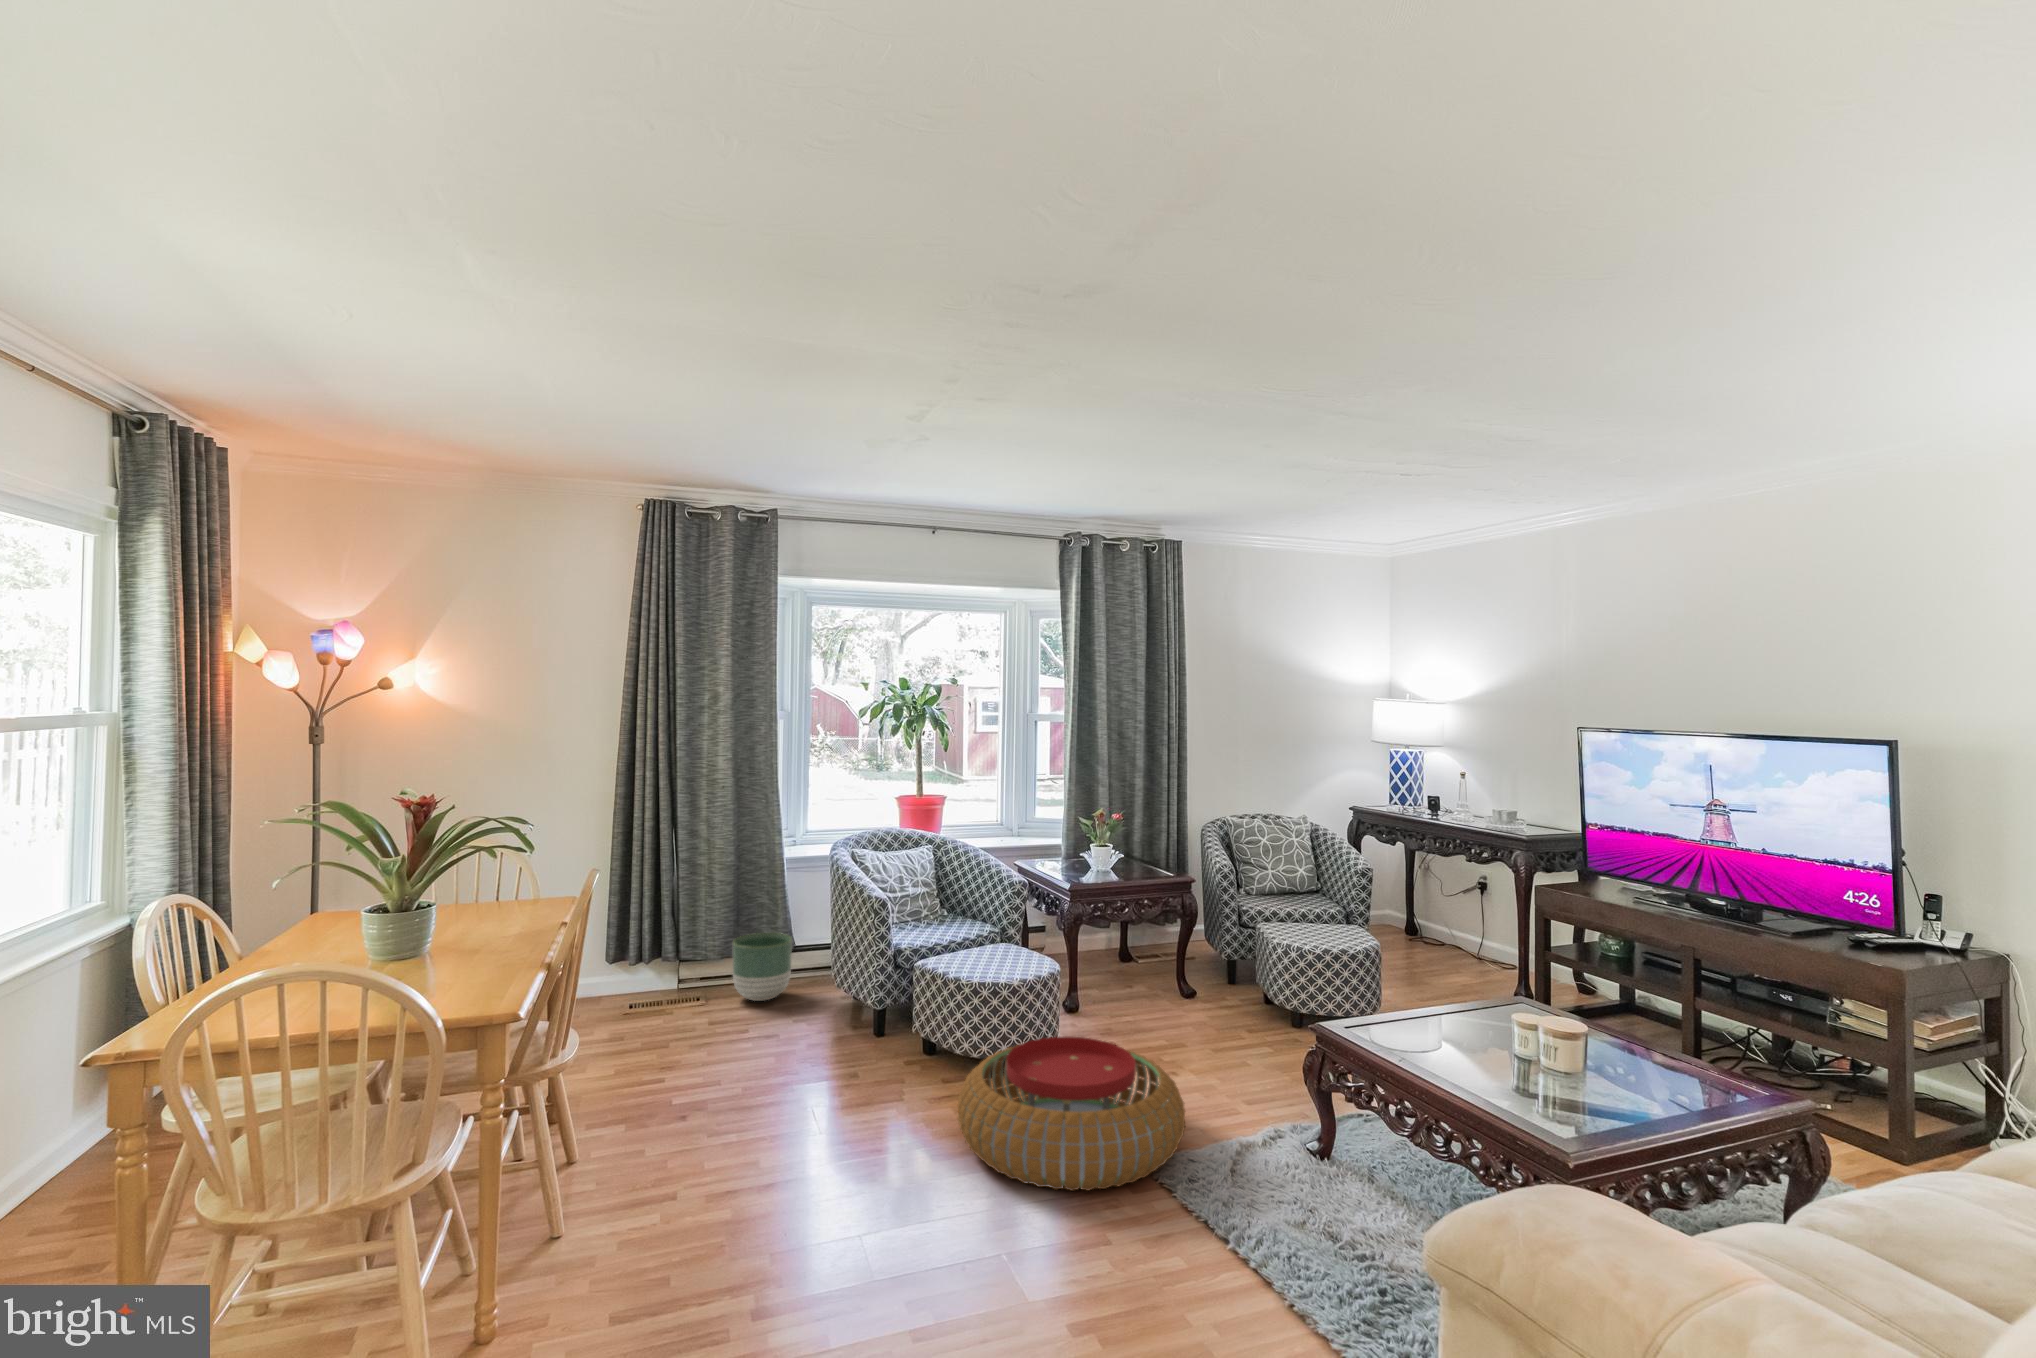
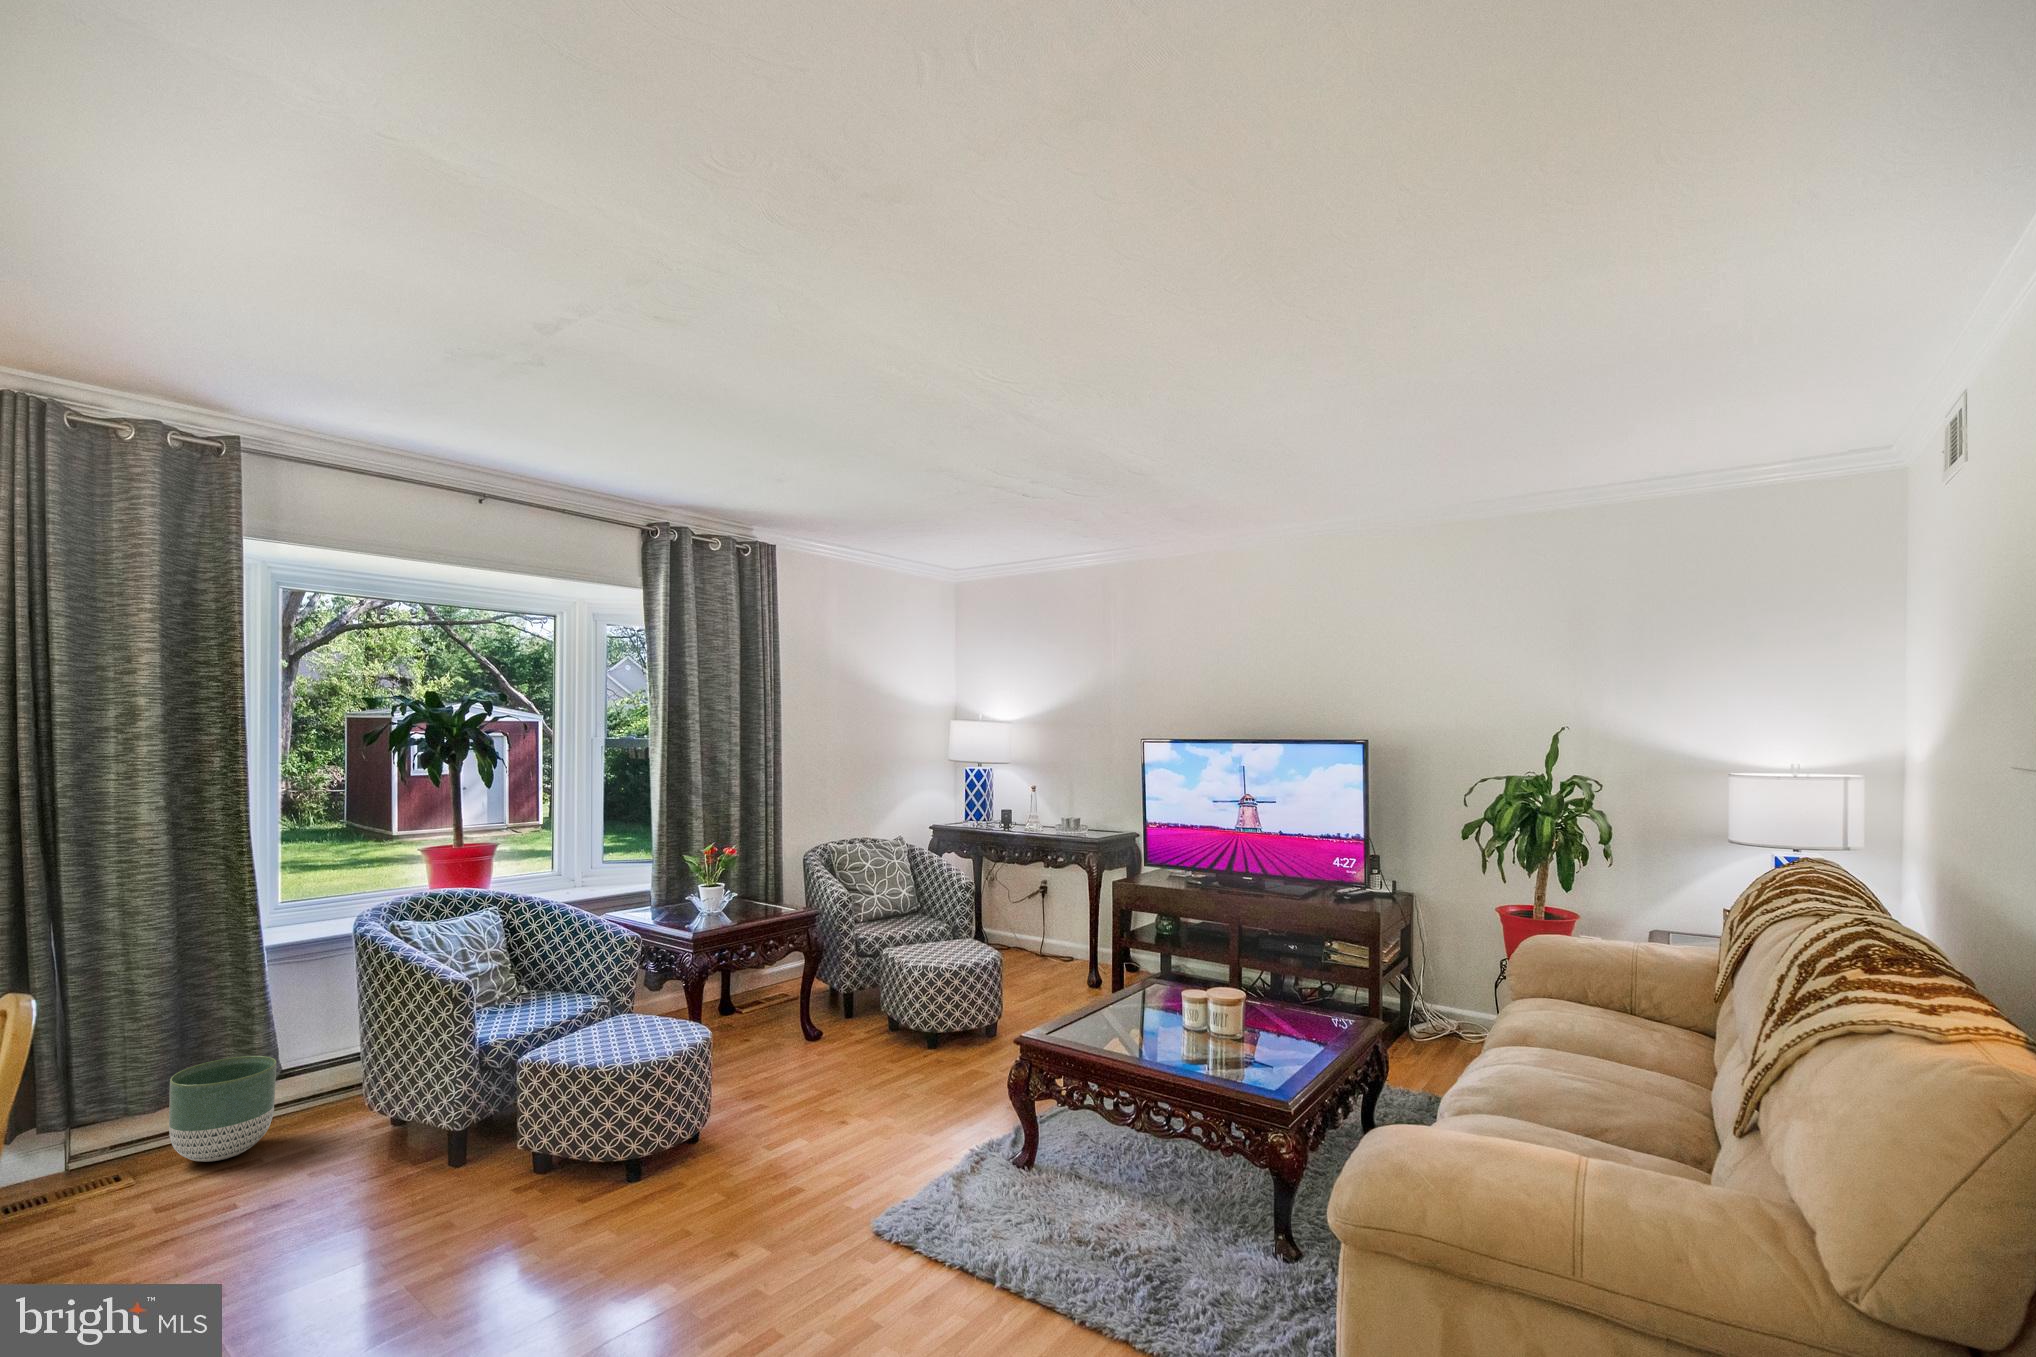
pouf: present [957,1037,1185,1191] -> none [644,1106,910,1289]

